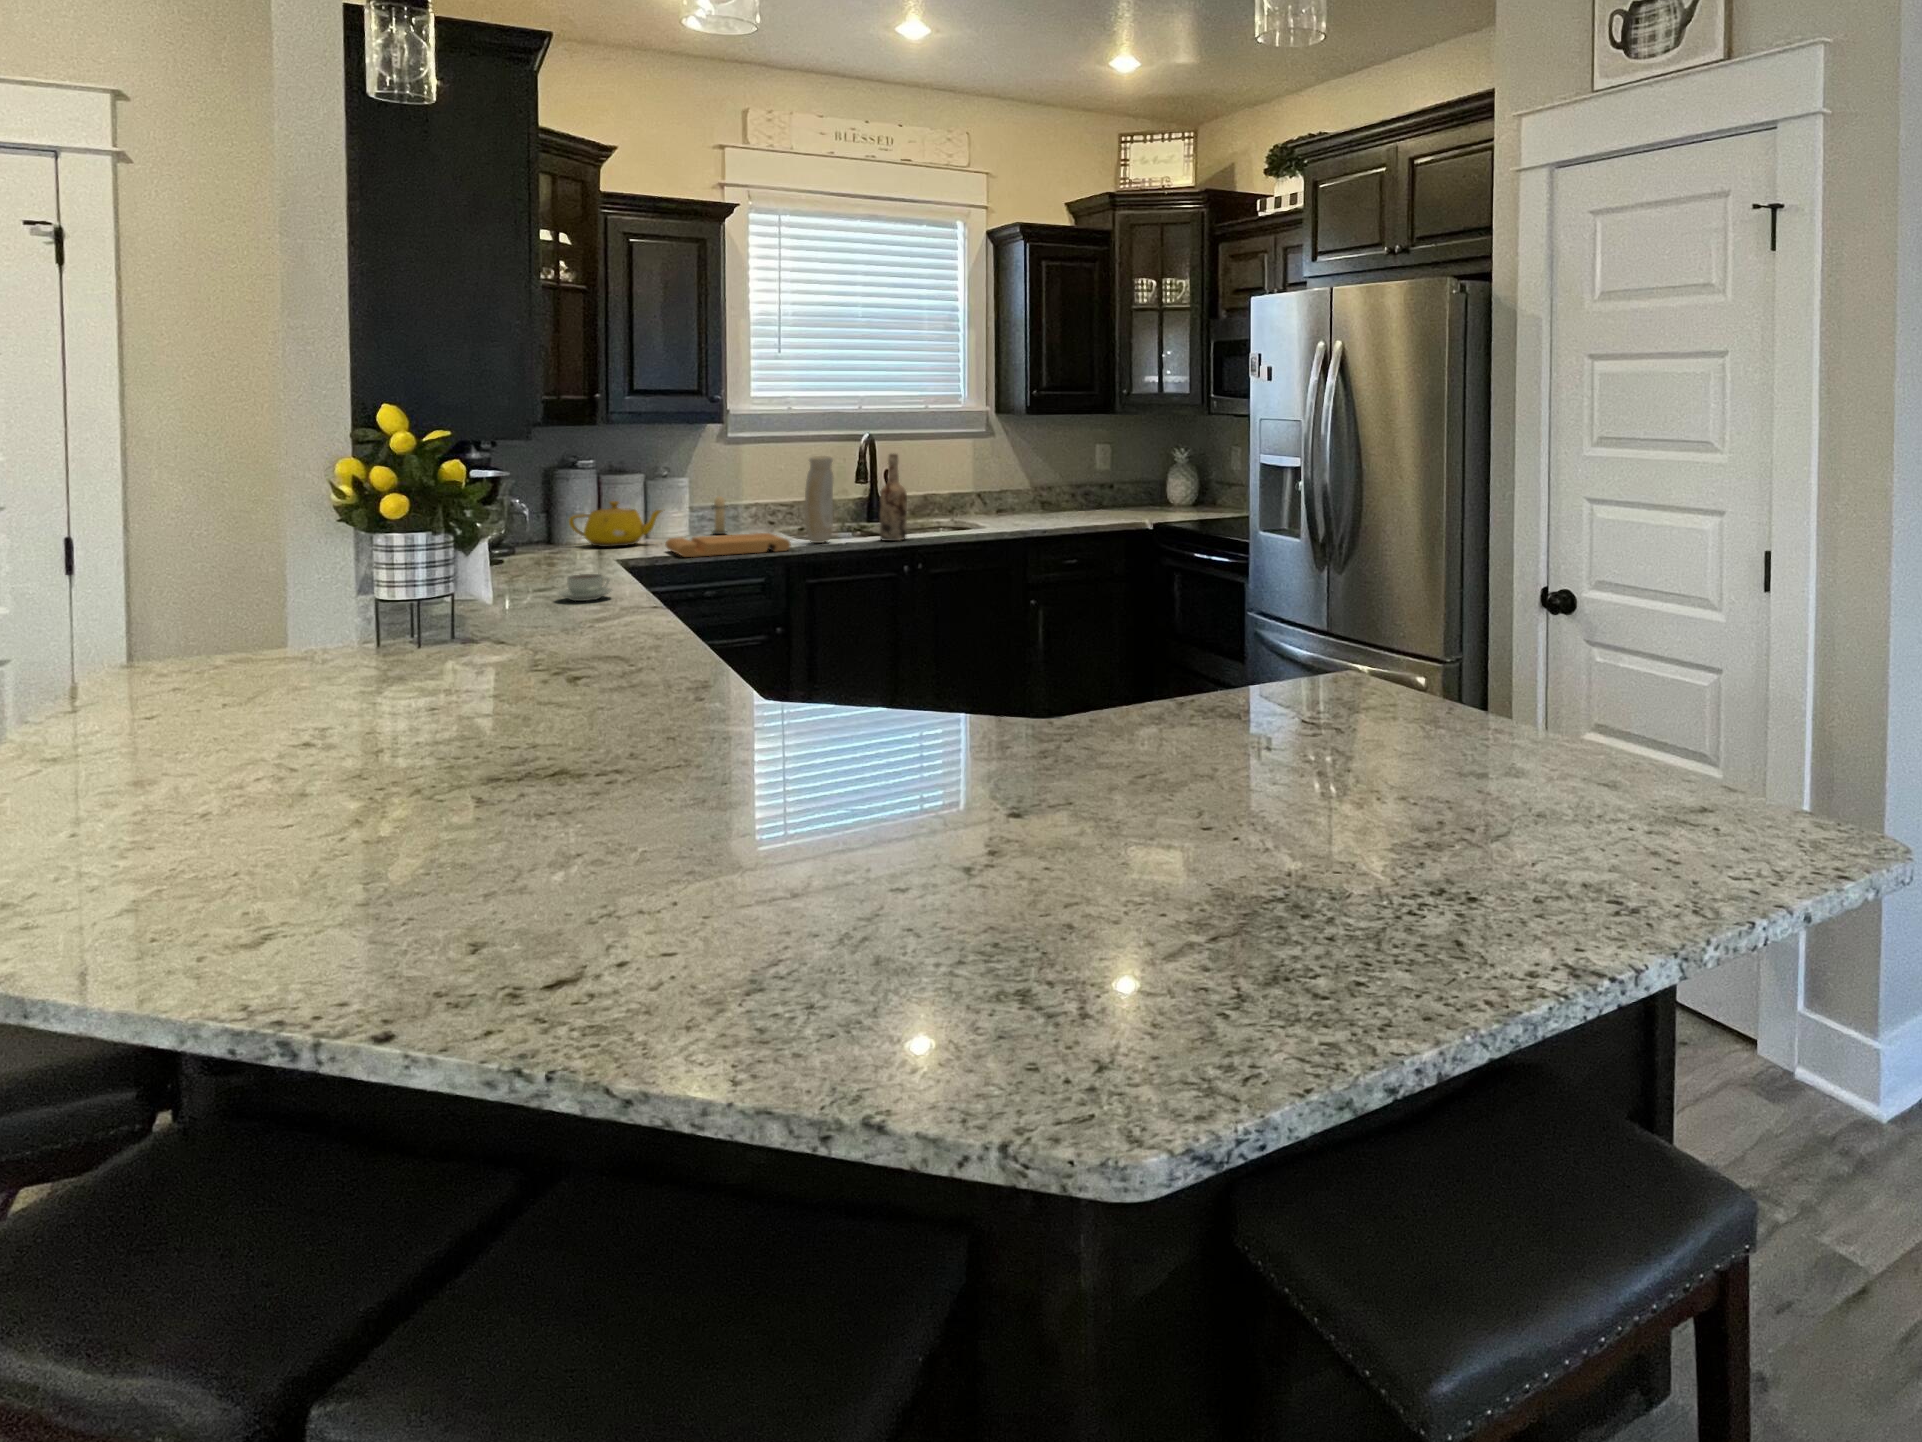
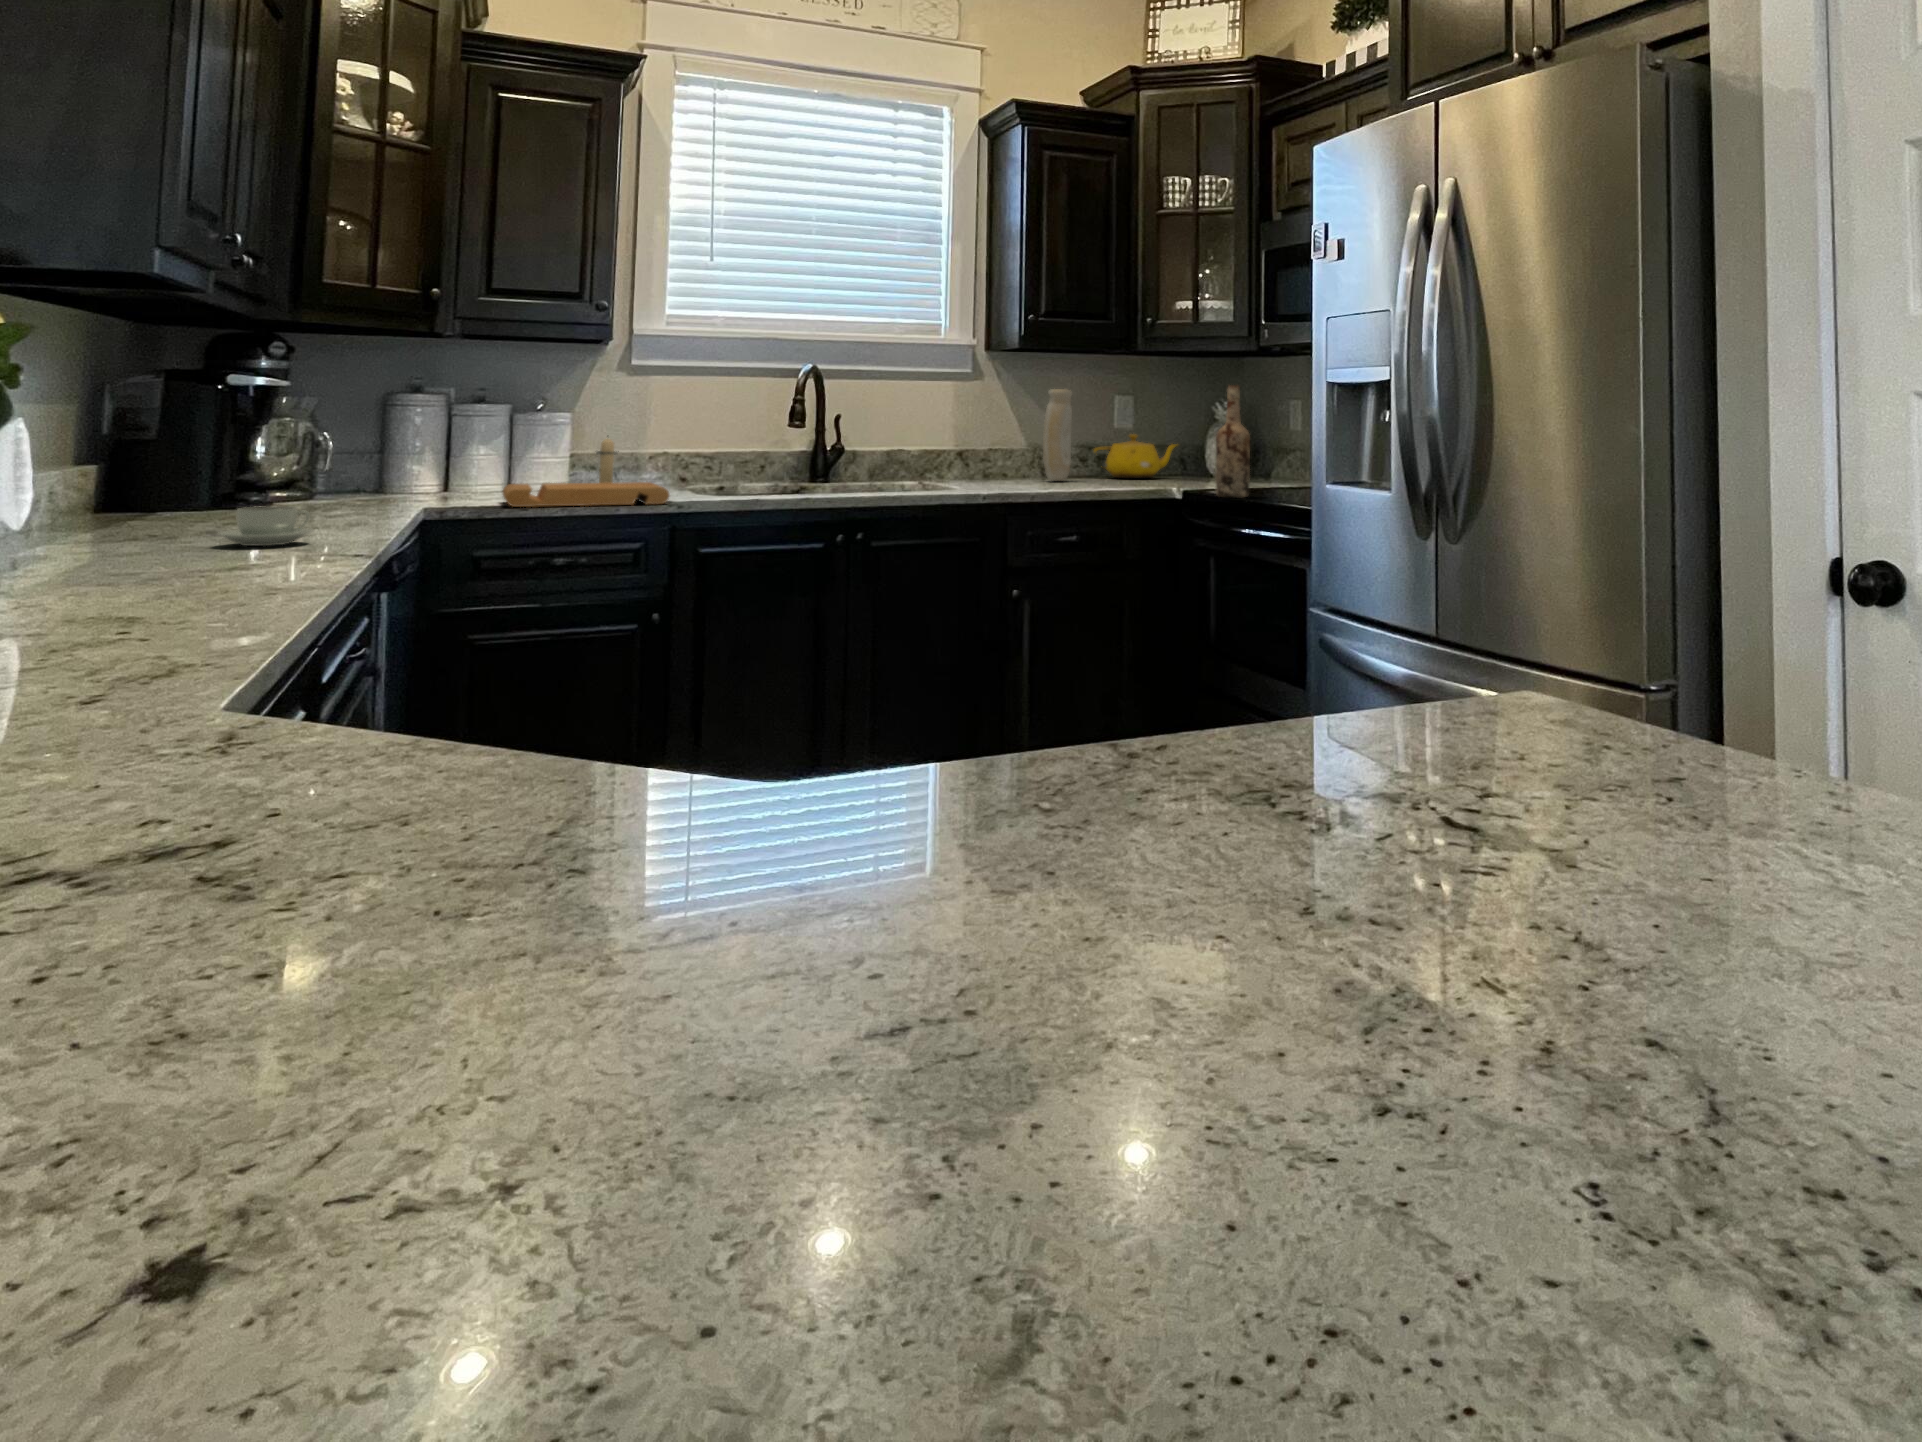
wine bottle: present [880,454,907,541] -> present [1215,385,1250,498]
vase: present [804,456,833,543] -> present [1043,389,1072,481]
teapot: present [569,501,661,547] -> present [1094,434,1176,478]

